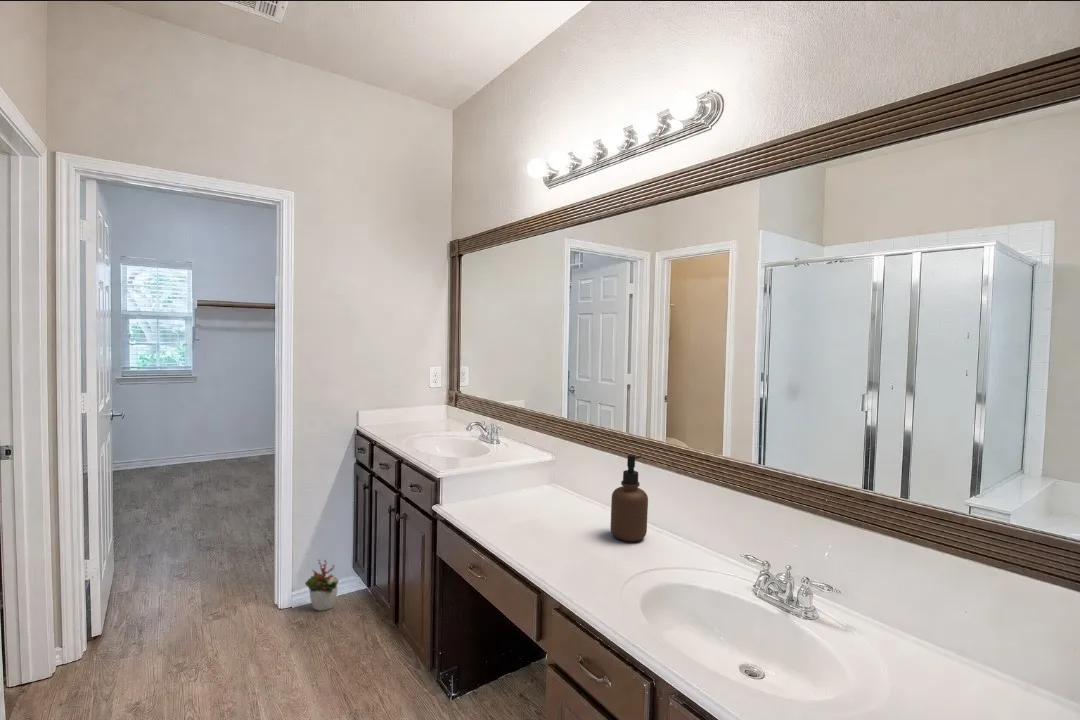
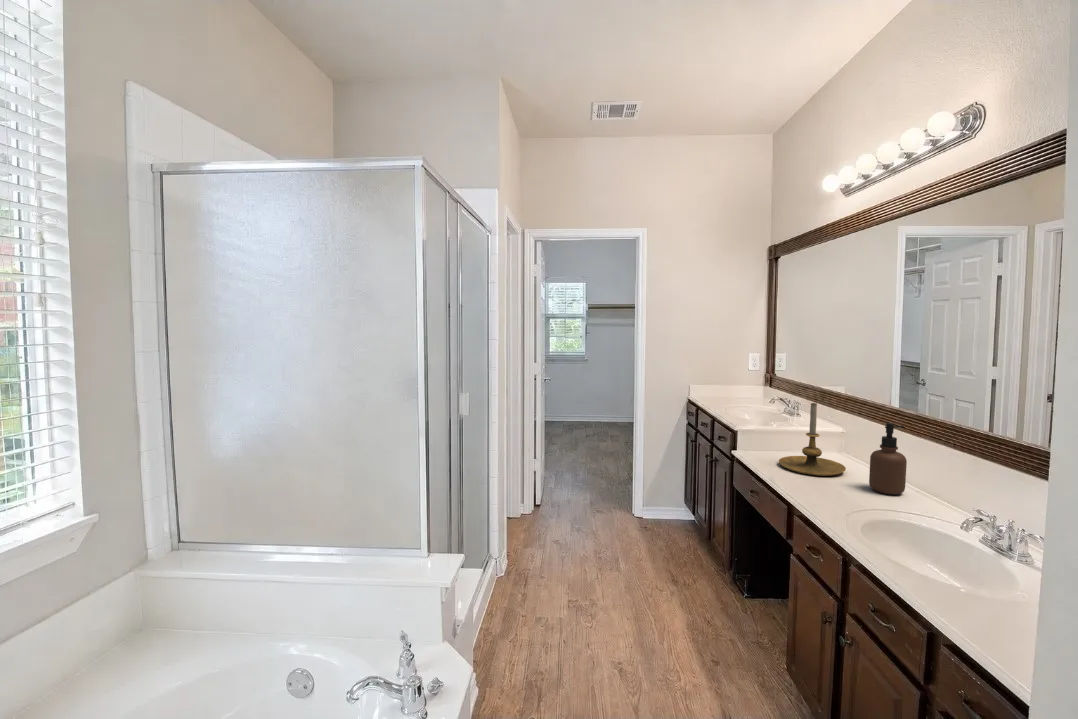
candle holder: none [501,434,576,529] -> present [779,403,846,476]
decorative plant: present [305,560,338,611] -> none [650,489,673,526]

